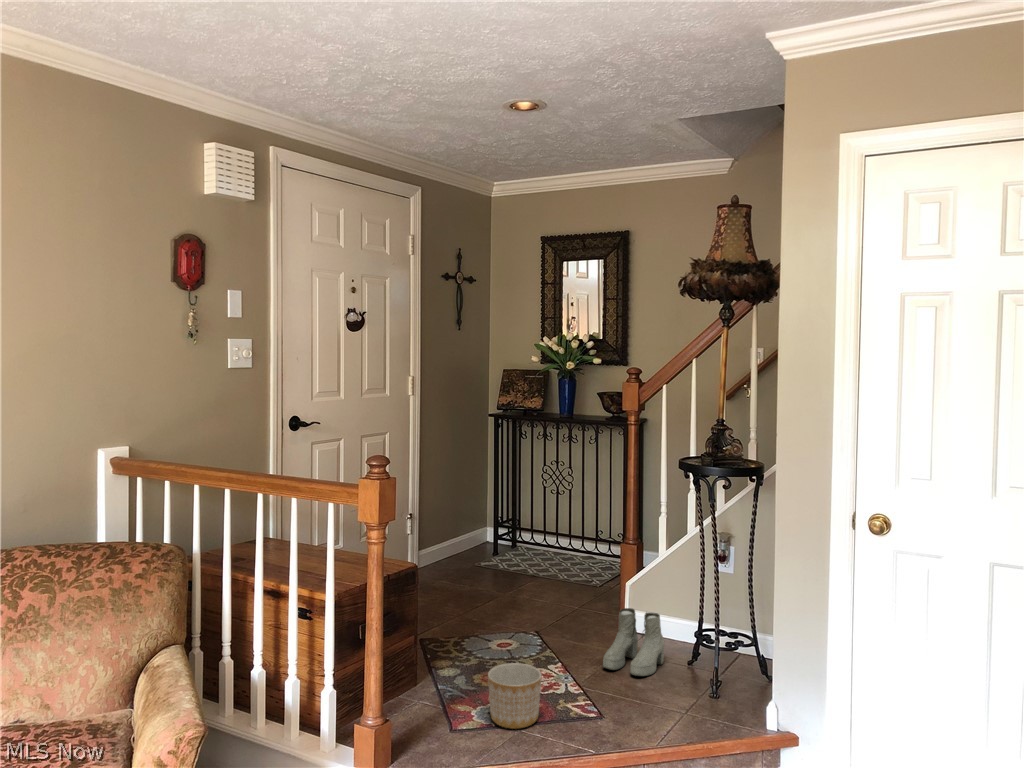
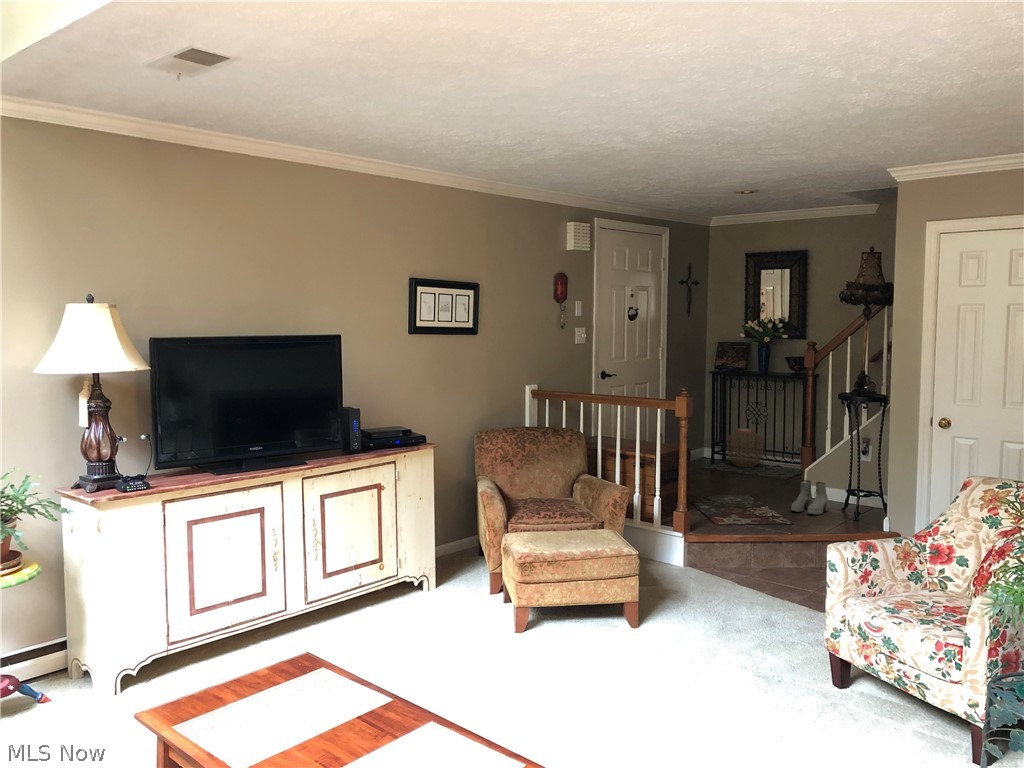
woven basket: none [516,499,569,560] -> present [727,428,764,467]
planter: present [488,663,542,729] -> none [730,499,759,528]

